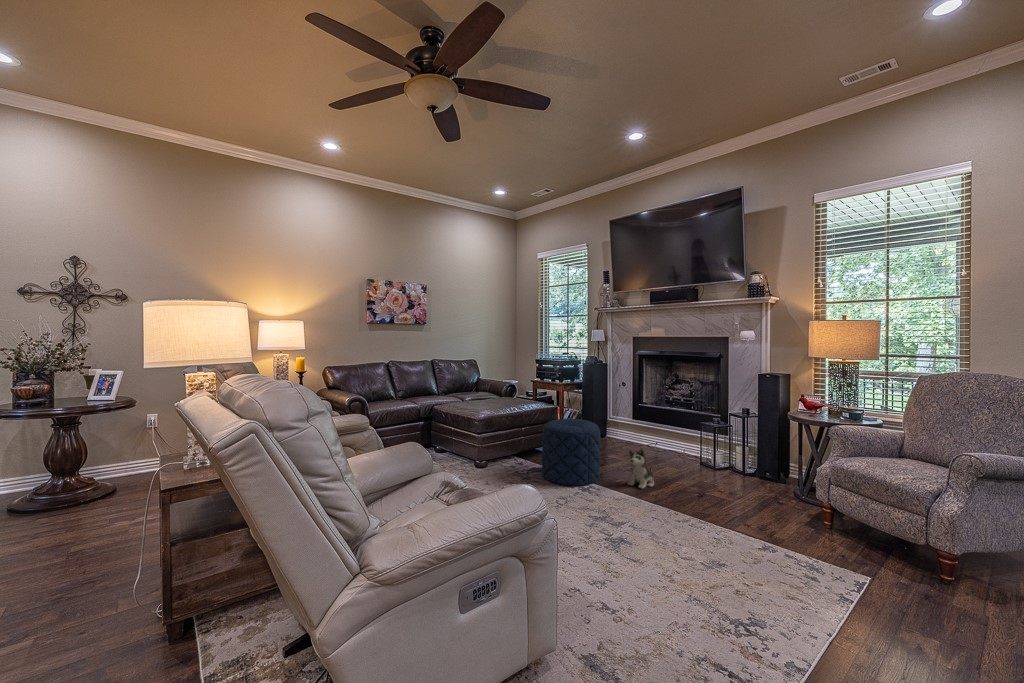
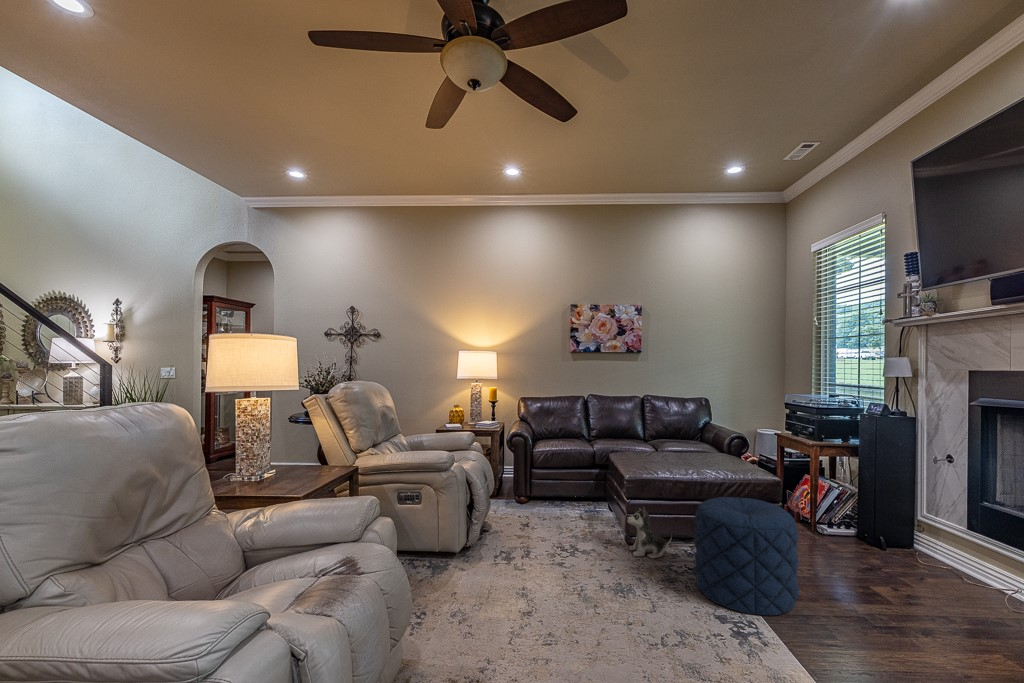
plush toy: present [628,448,654,489] -> present [627,507,672,559]

